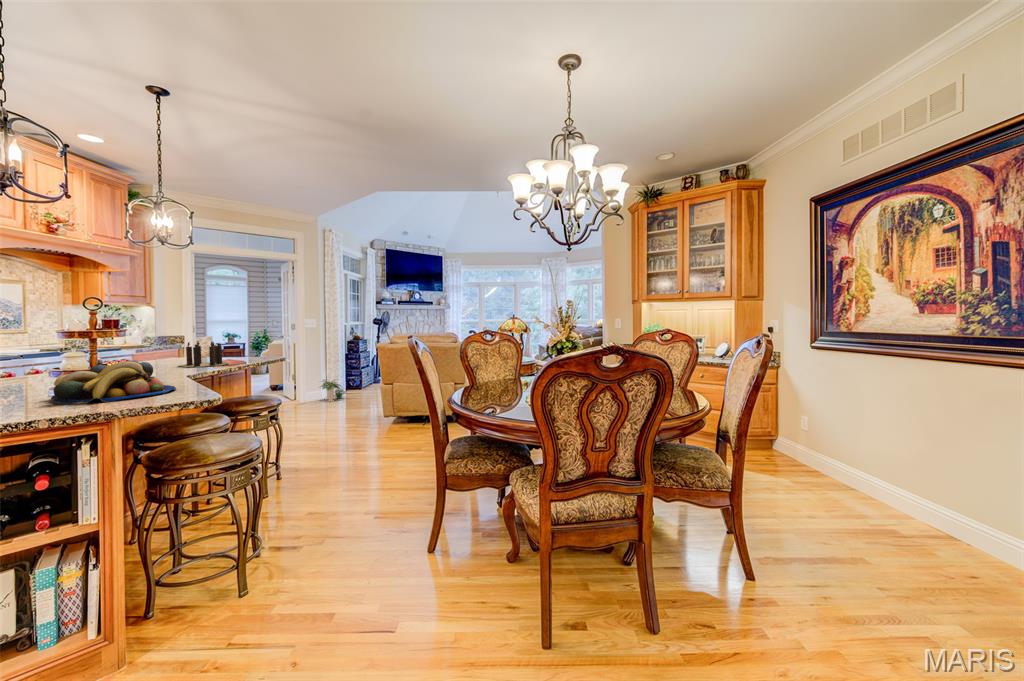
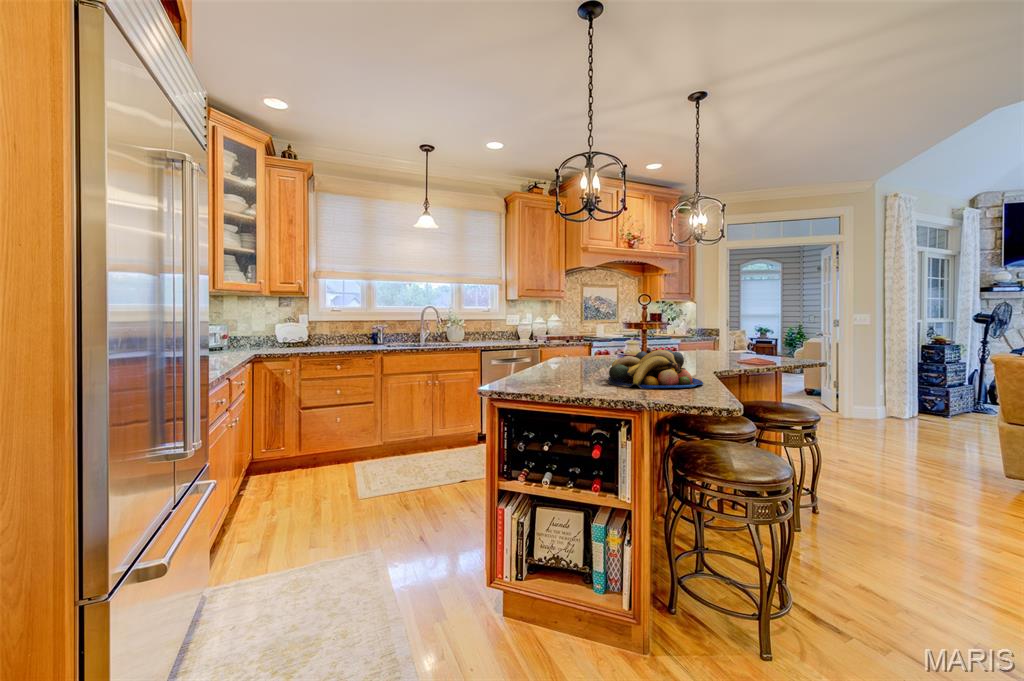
candle: present [179,341,228,367] -> none [708,334,776,362]
potted plant: present [321,381,343,402] -> none [869,393,915,424]

